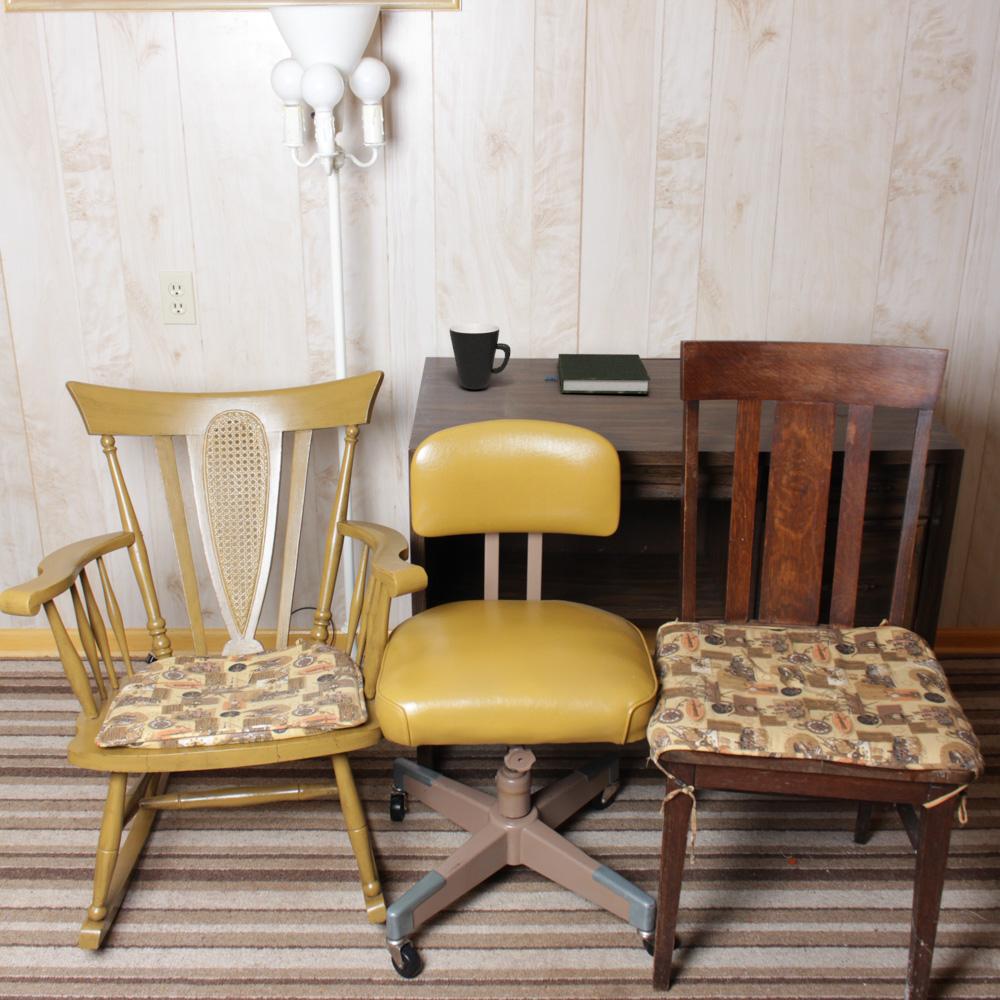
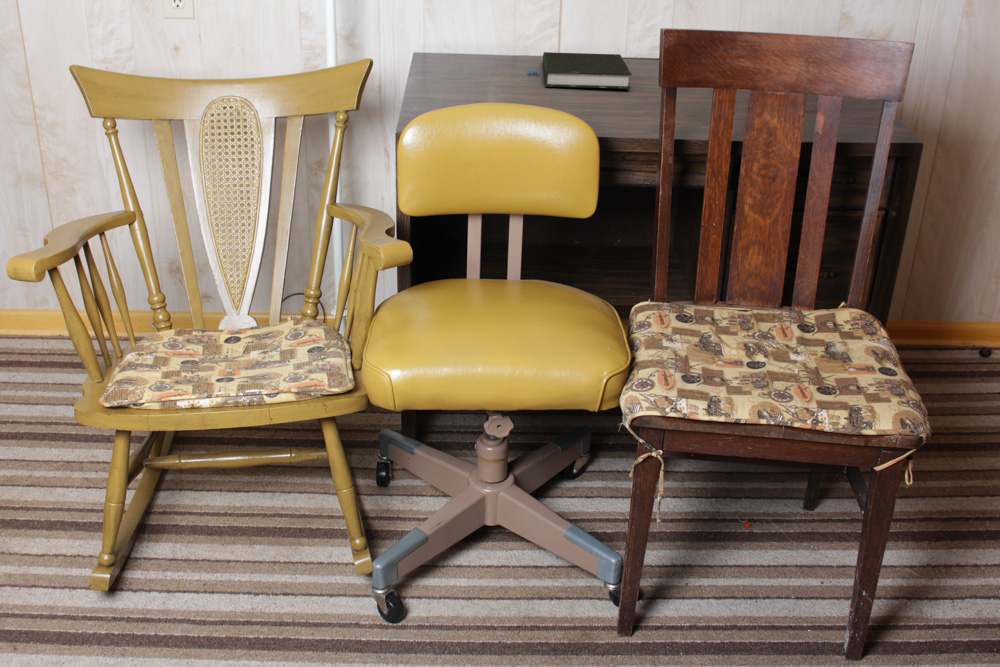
mug: present [450,323,511,389] -> none [438,16,497,81]

